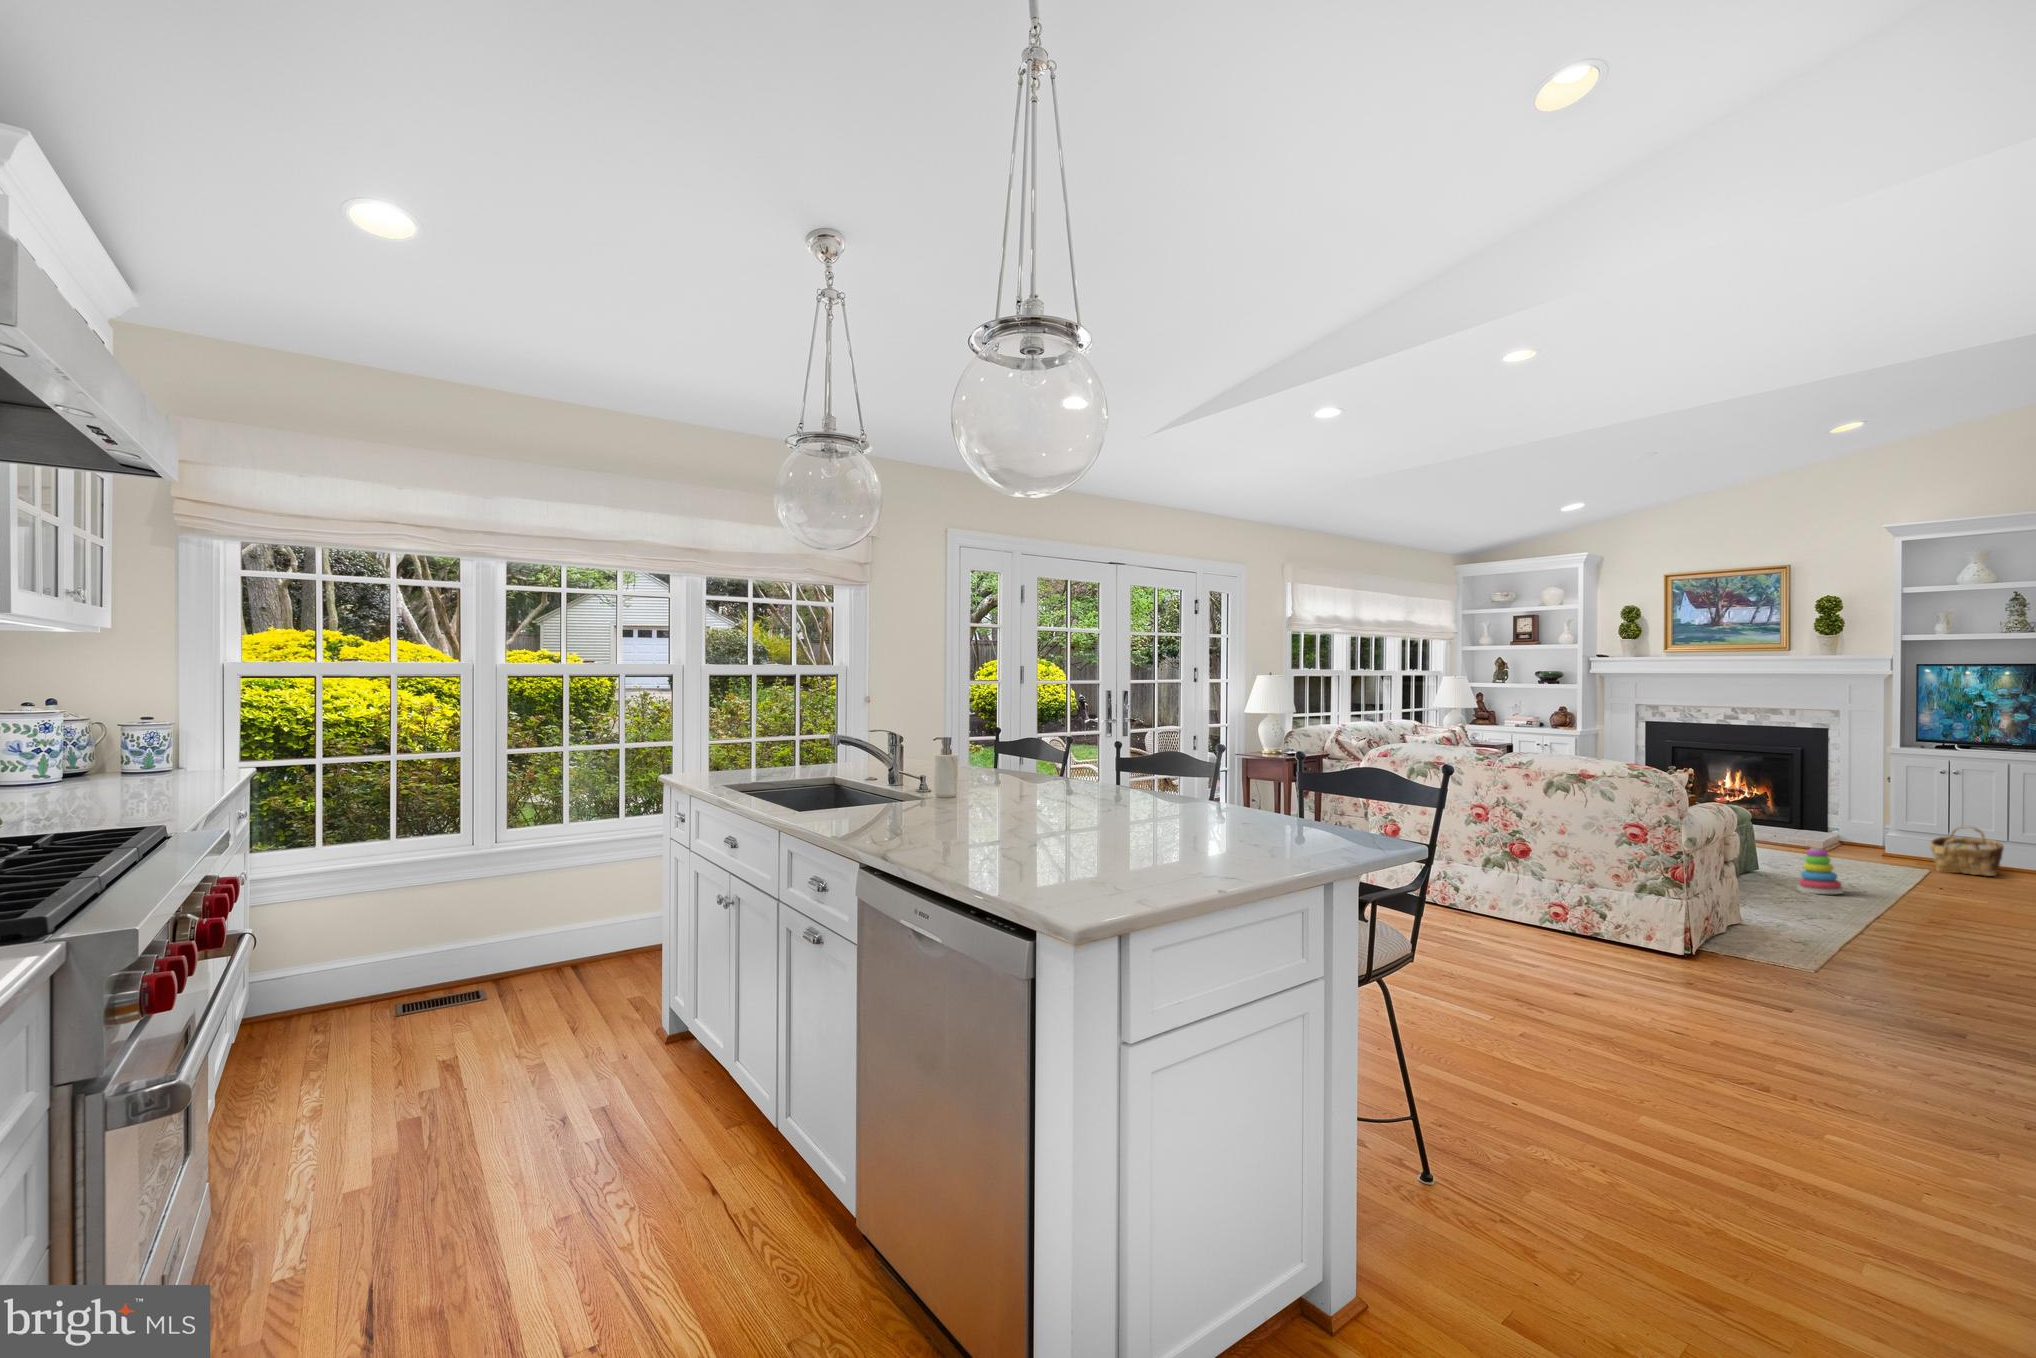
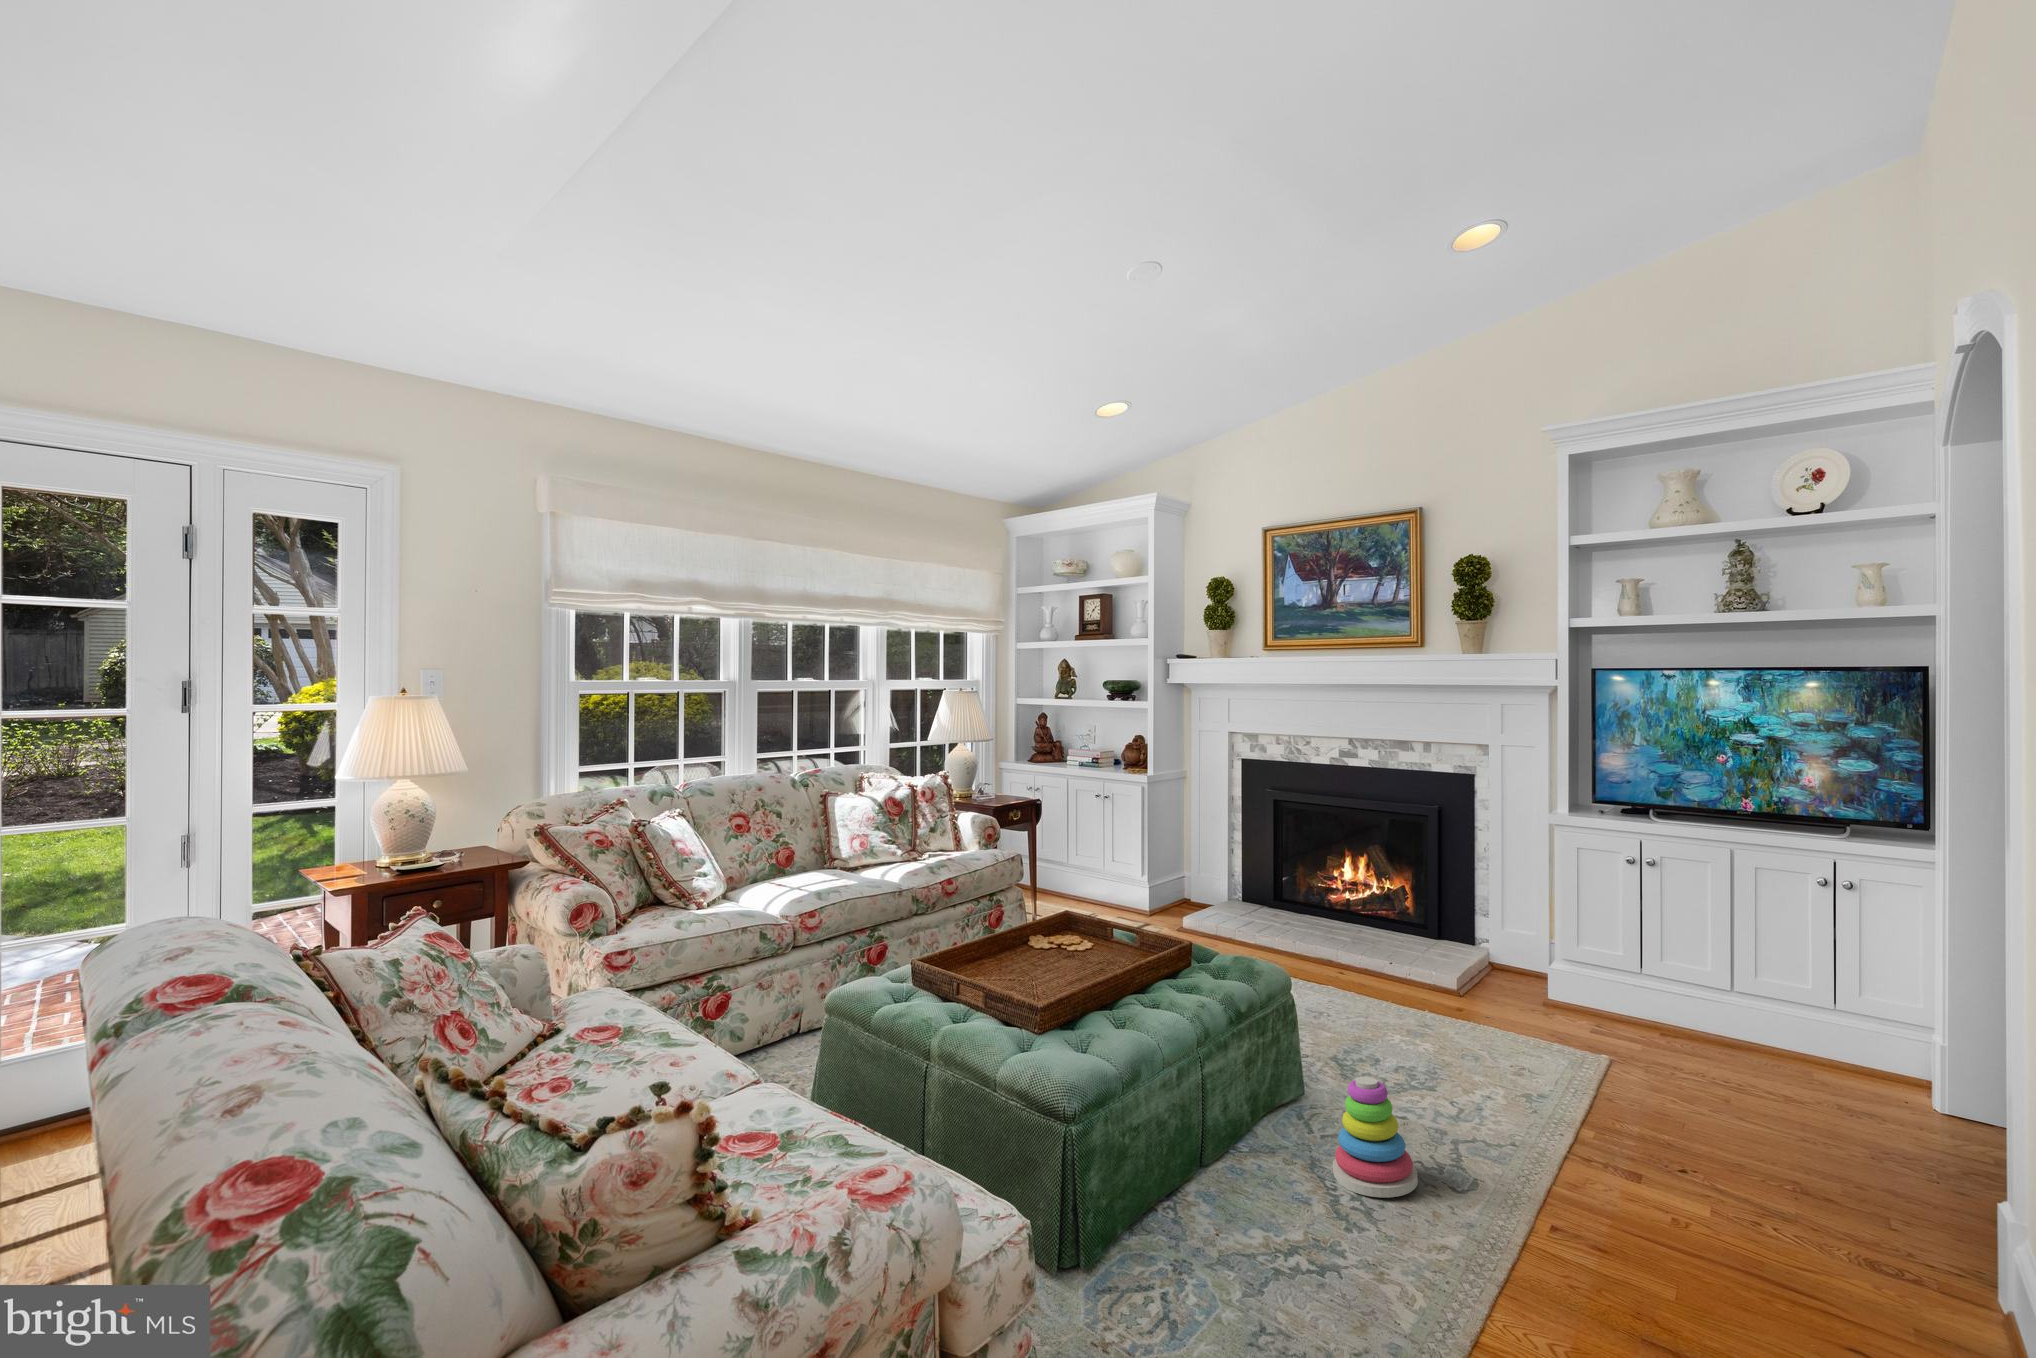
woven basket: present [1930,826,2004,876] -> none [1611,959,1728,1068]

